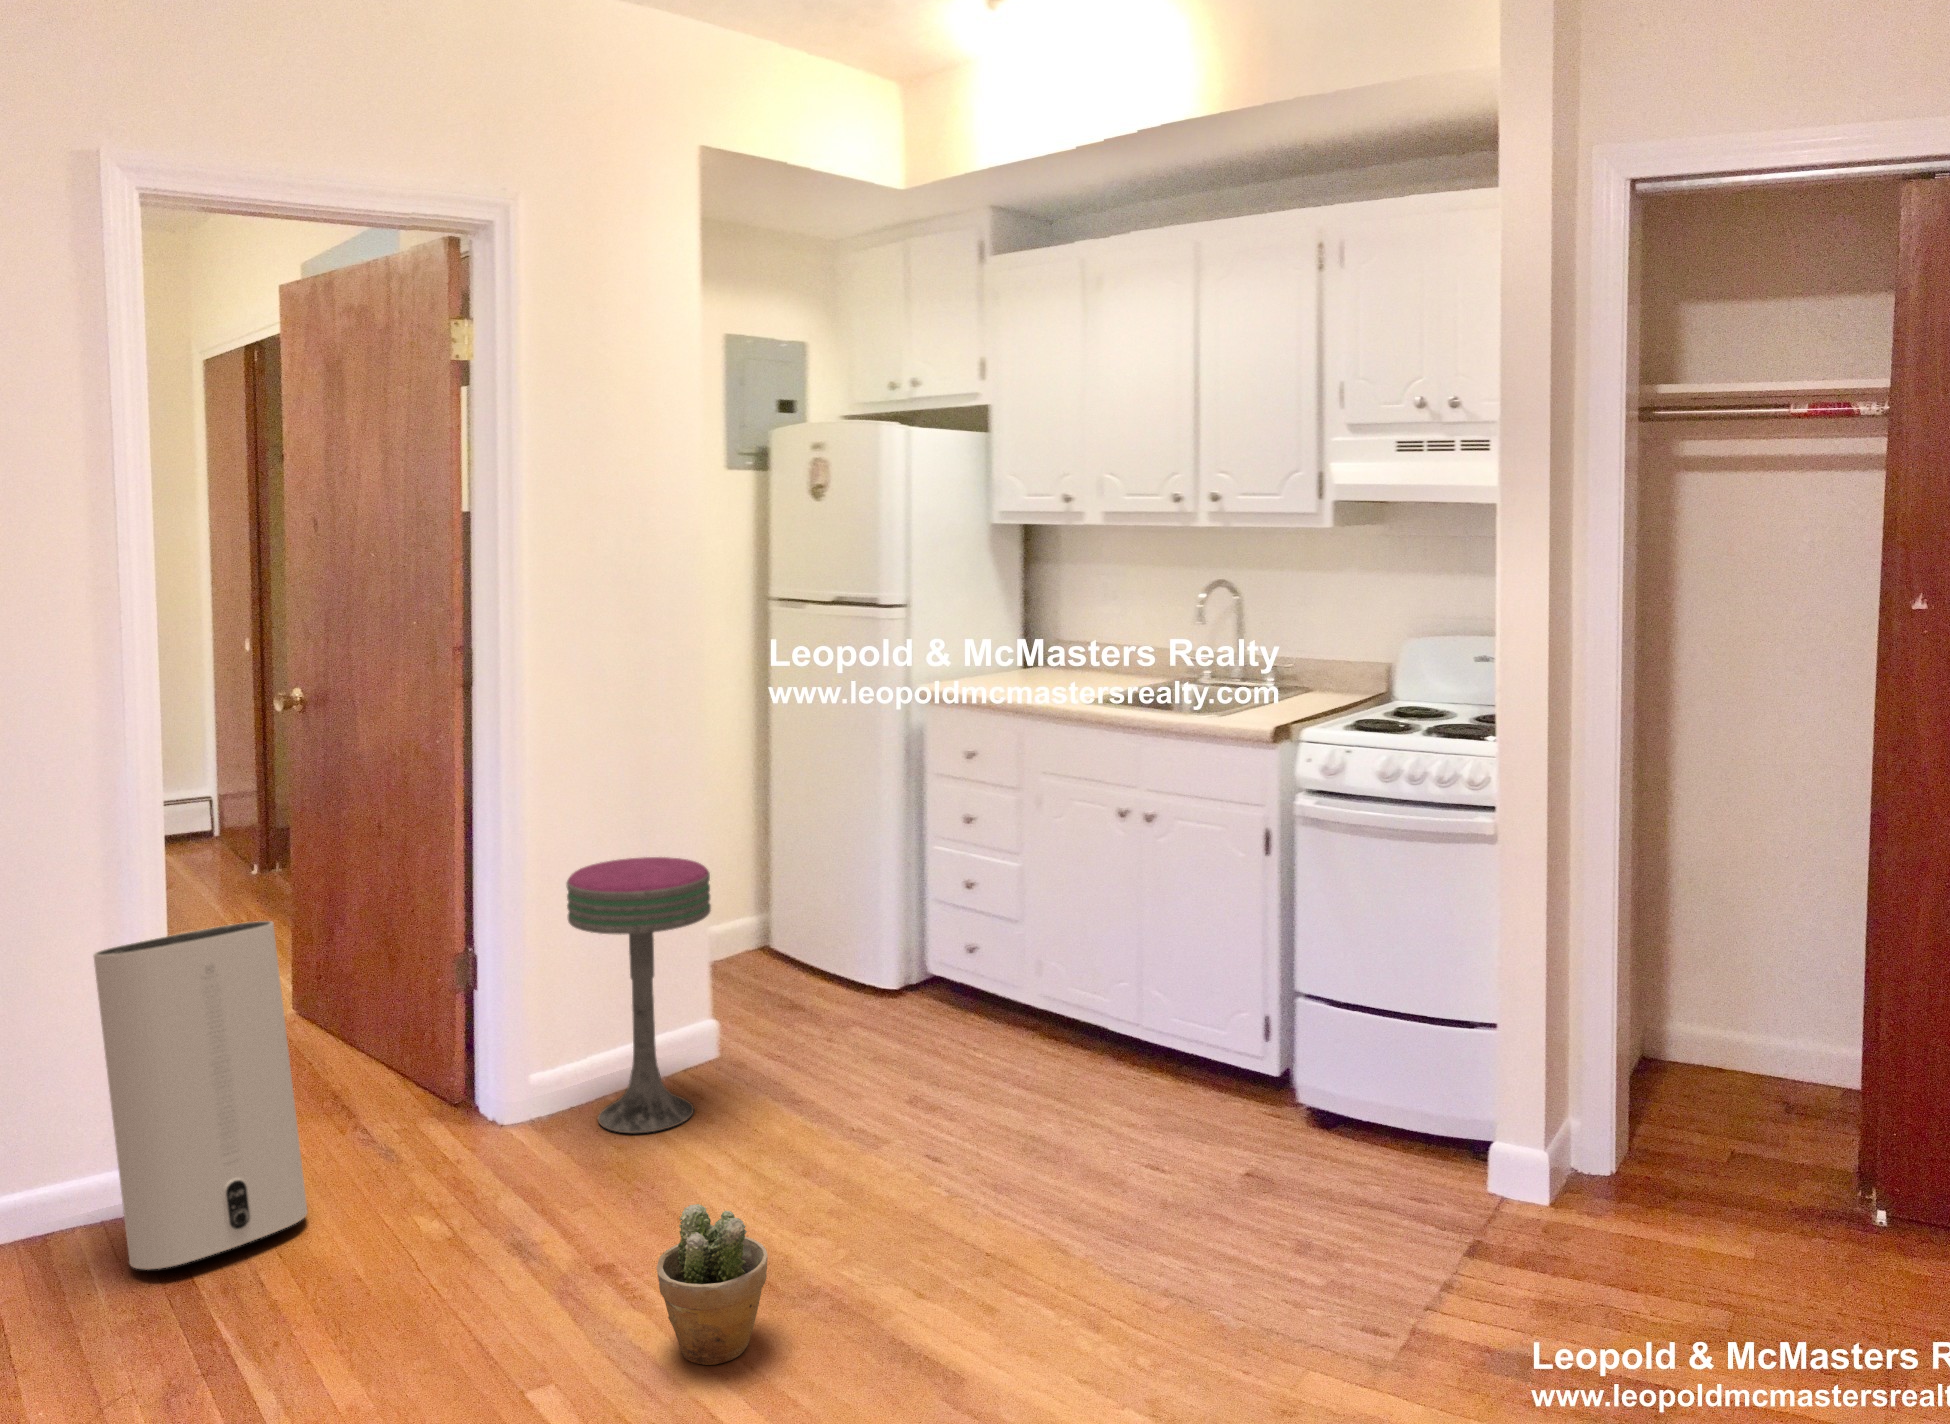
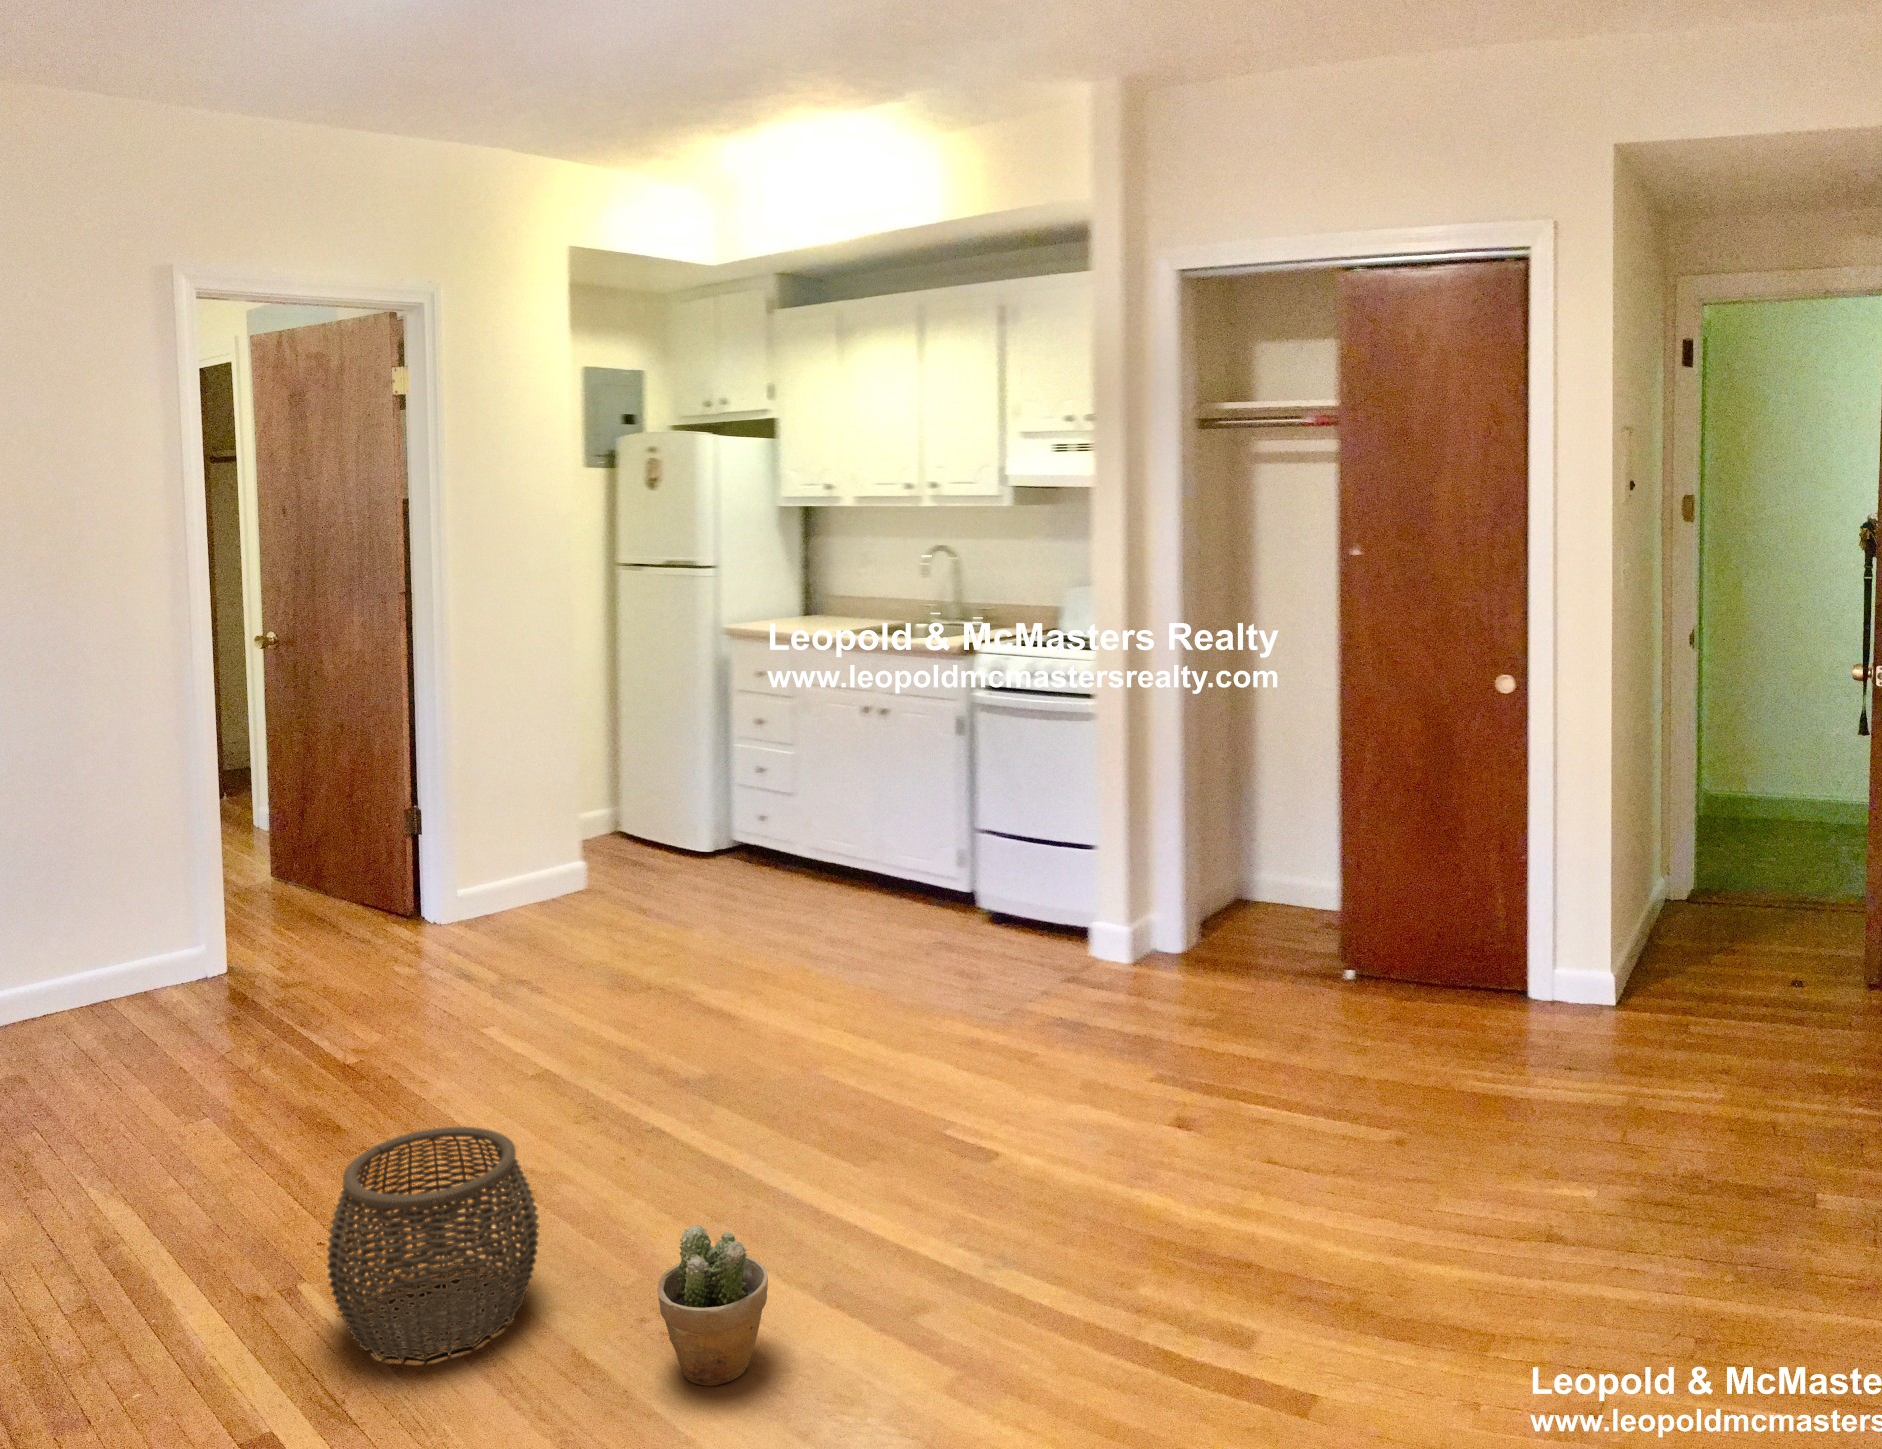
bar stool: present [566,857,711,1133] -> none [562,855,707,1135]
air purifier: present [93,921,307,1270] -> none [87,930,306,1282]
woven basket: none [327,1112,540,1343] -> present [327,1127,539,1361]

